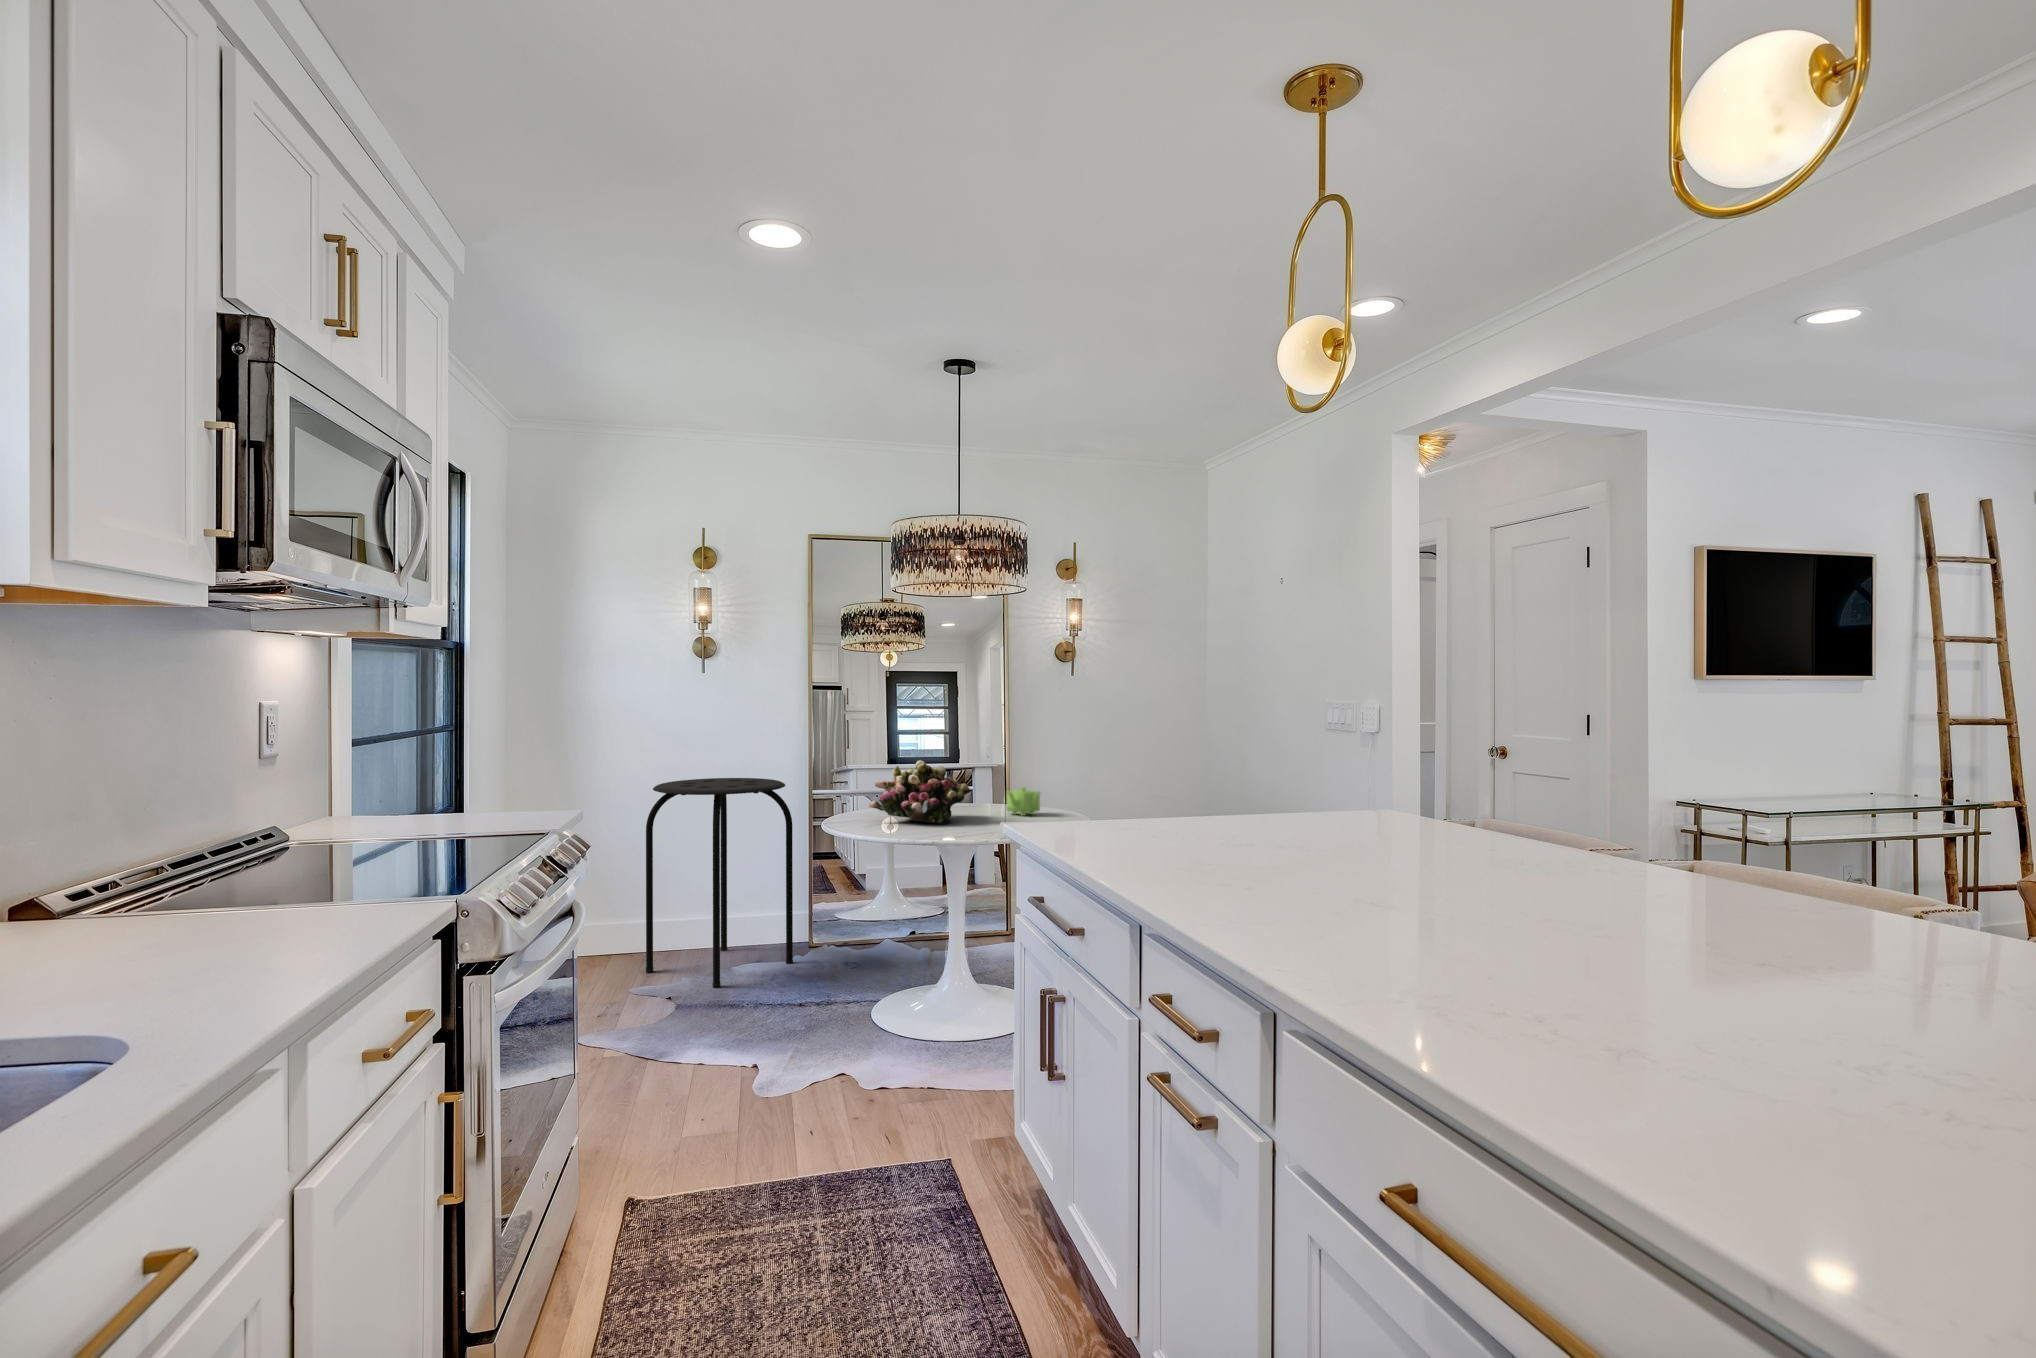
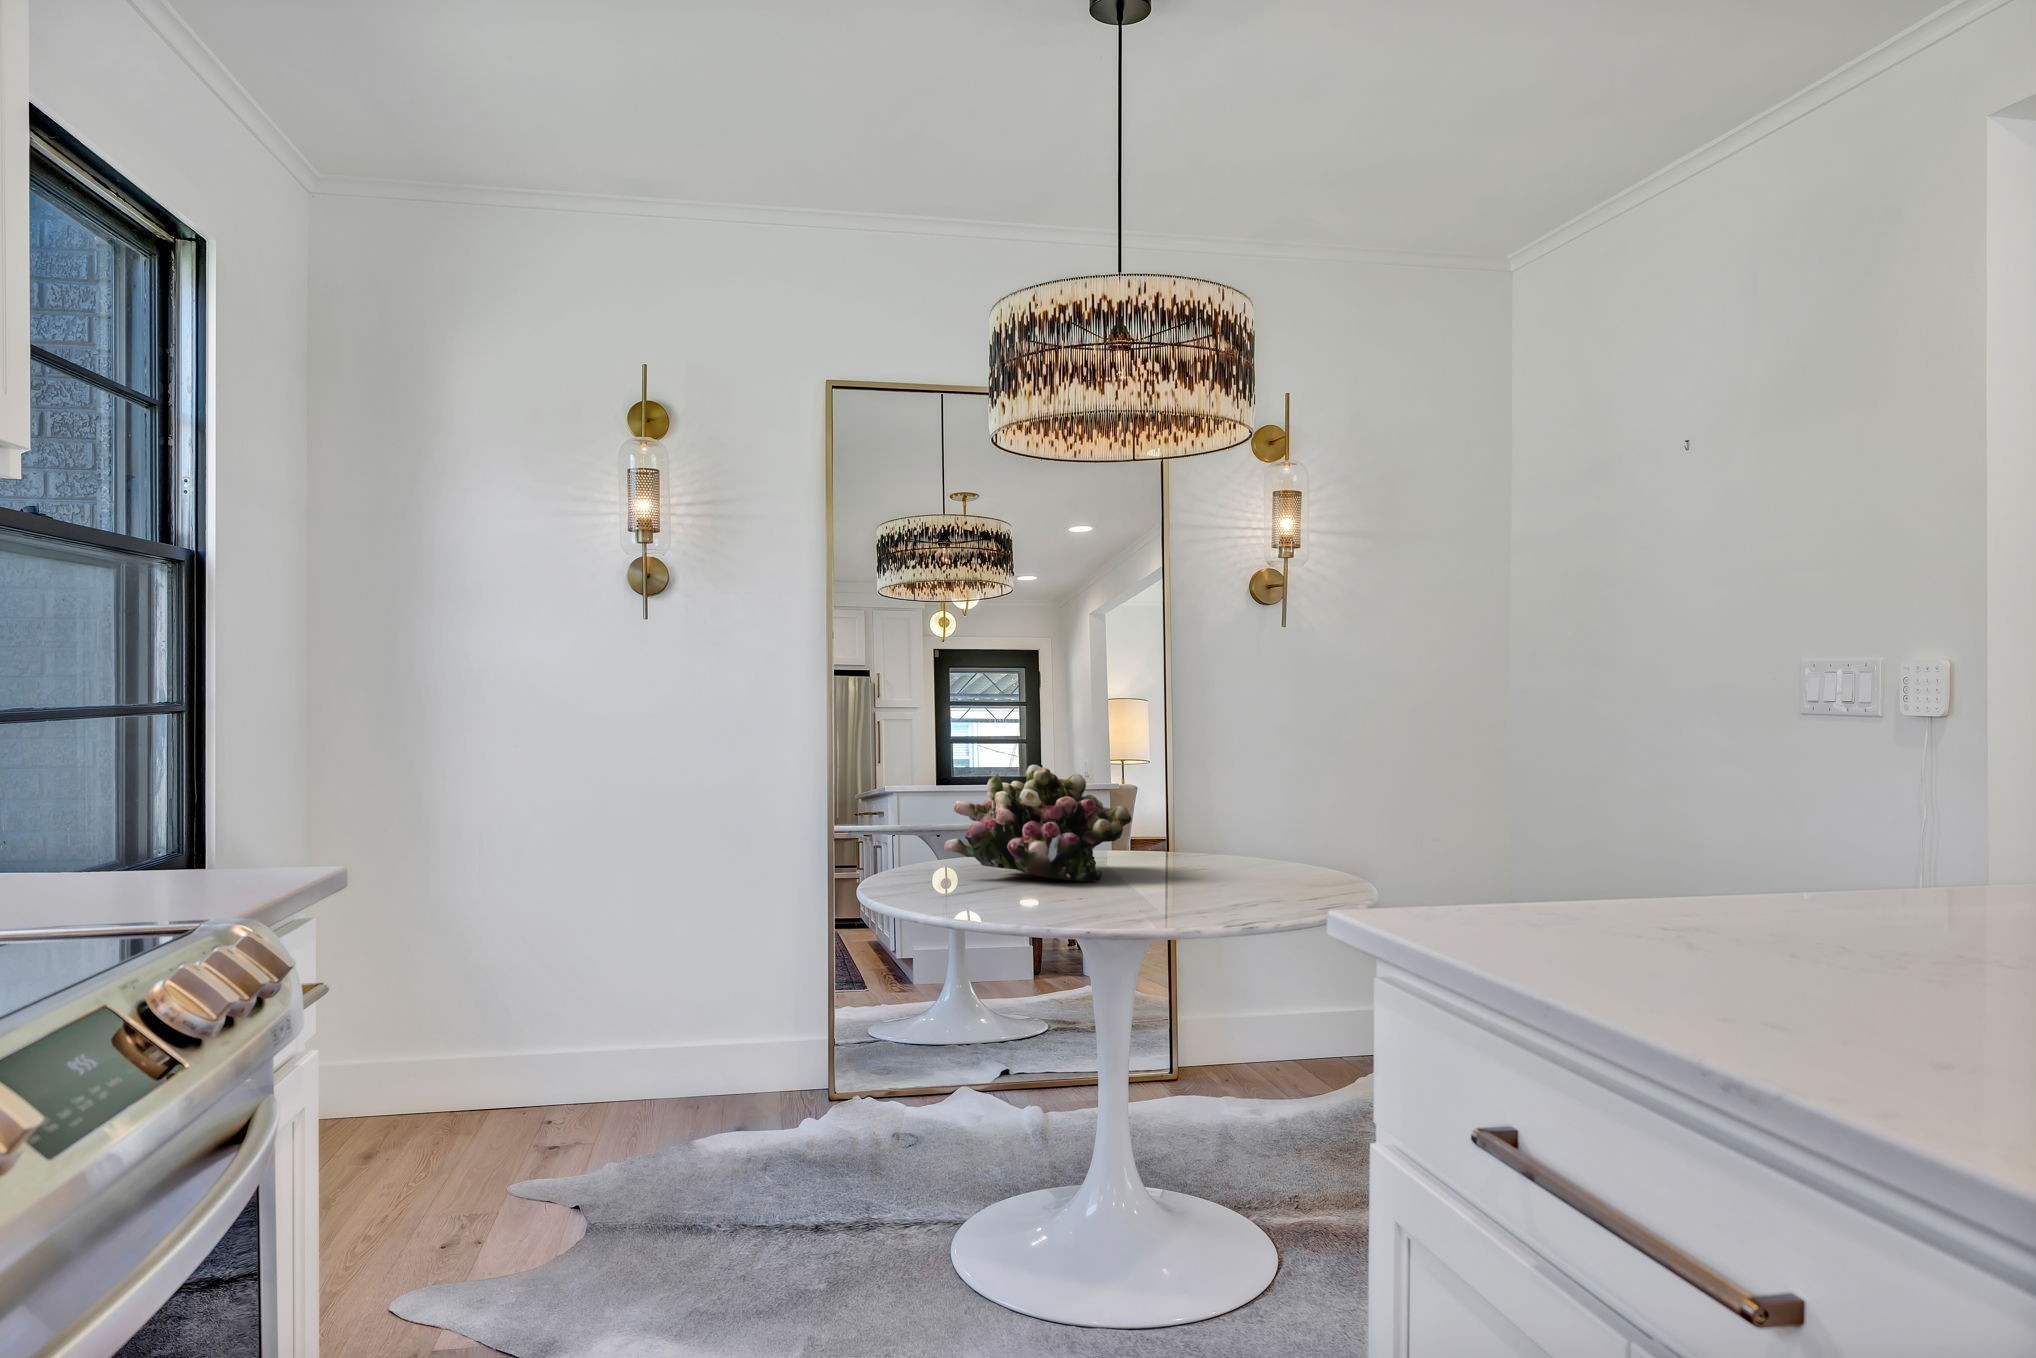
stool: present [646,778,793,987] -> none [538,803,798,1181]
teapot: present [1007,787,1040,816] -> none [1184,815,1254,867]

